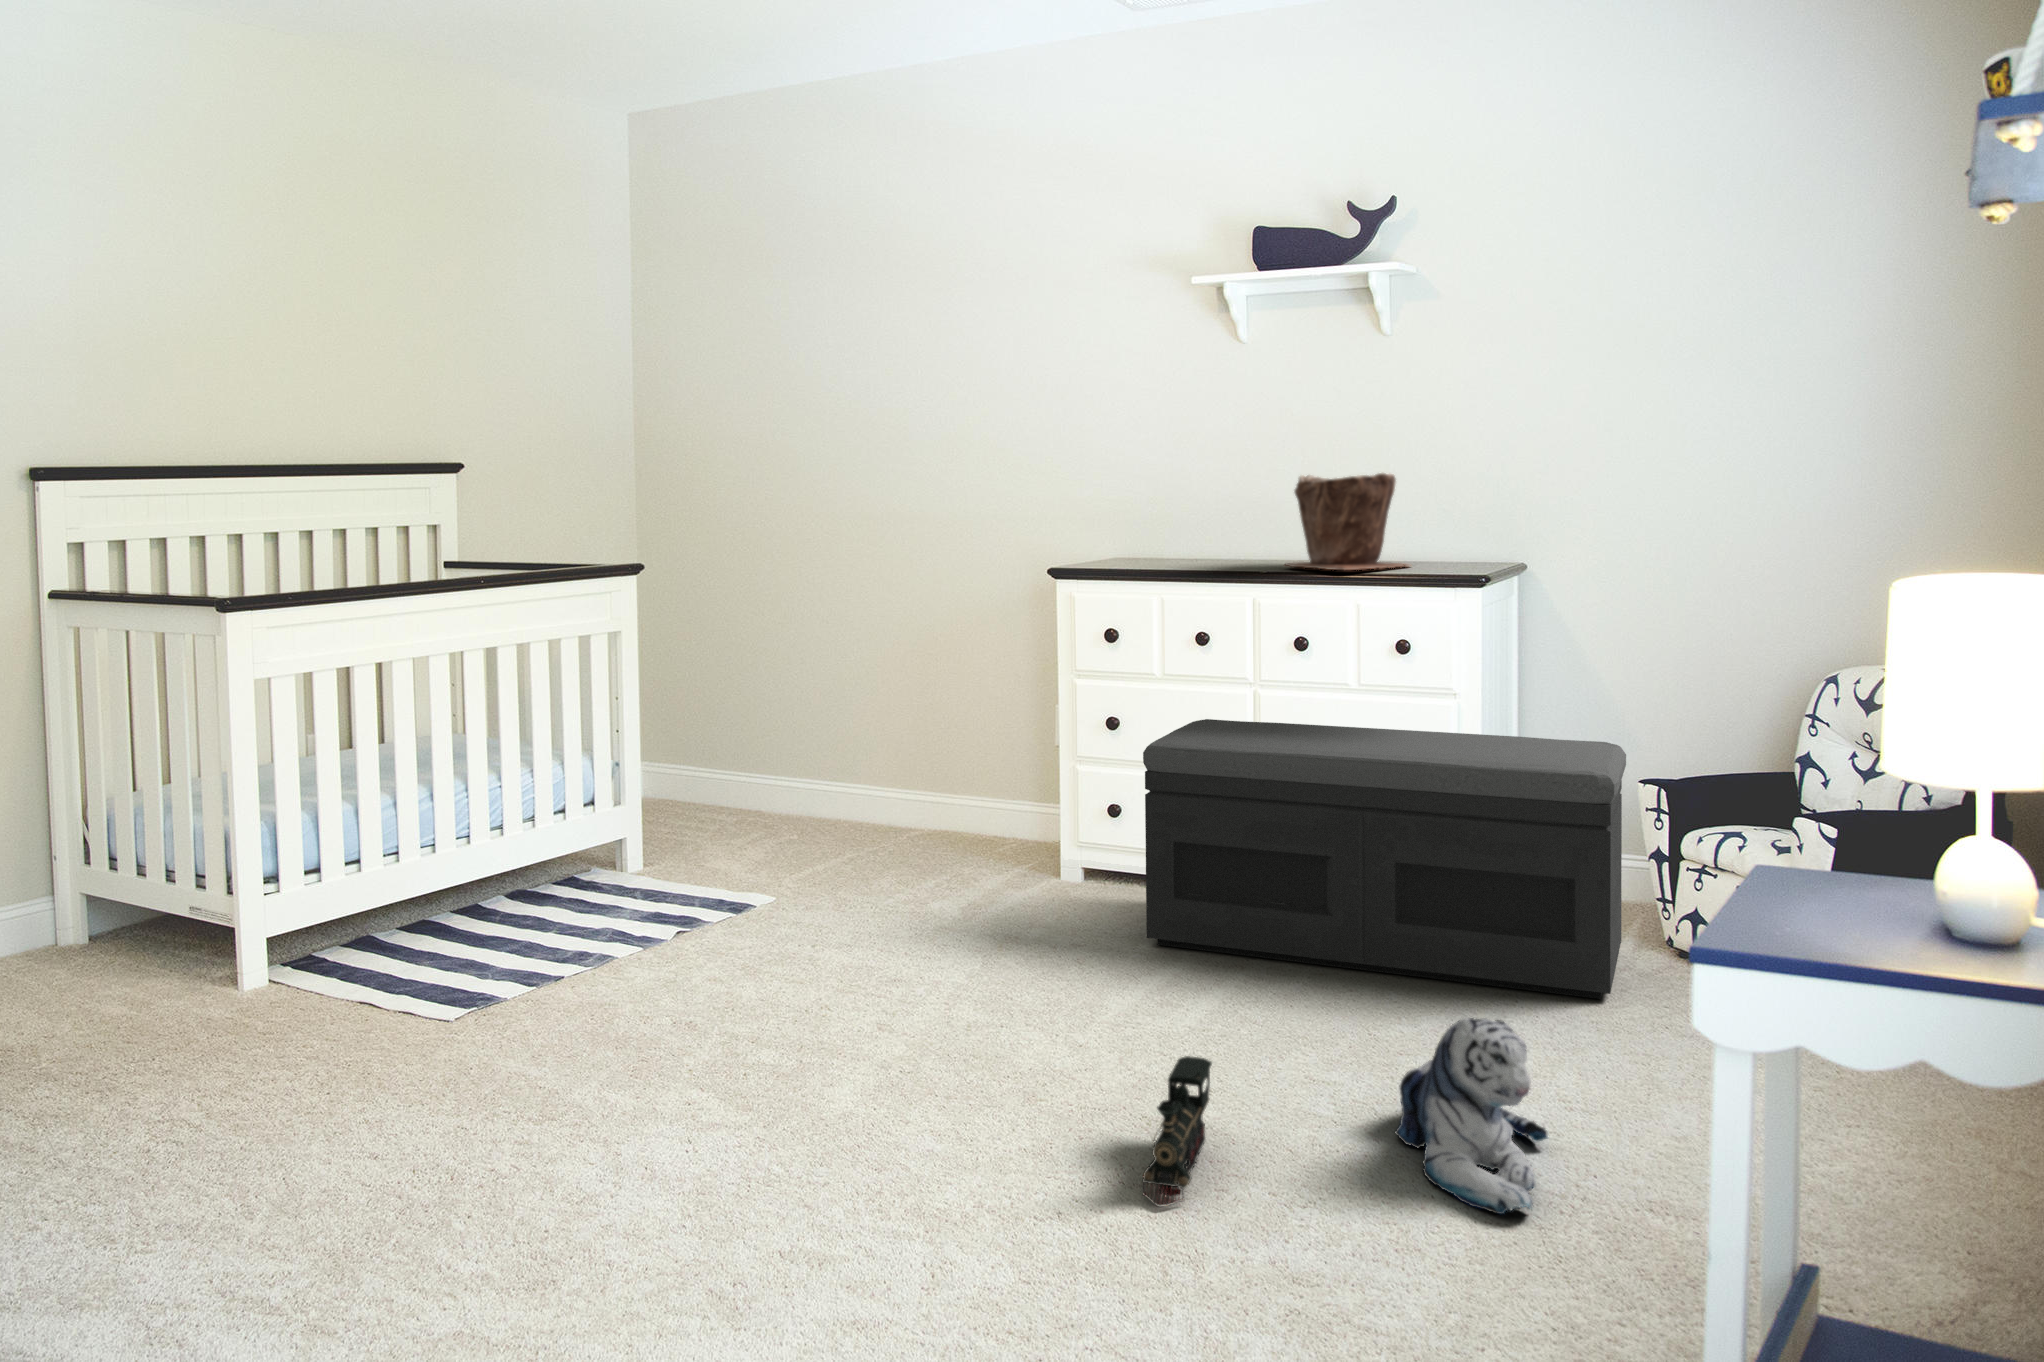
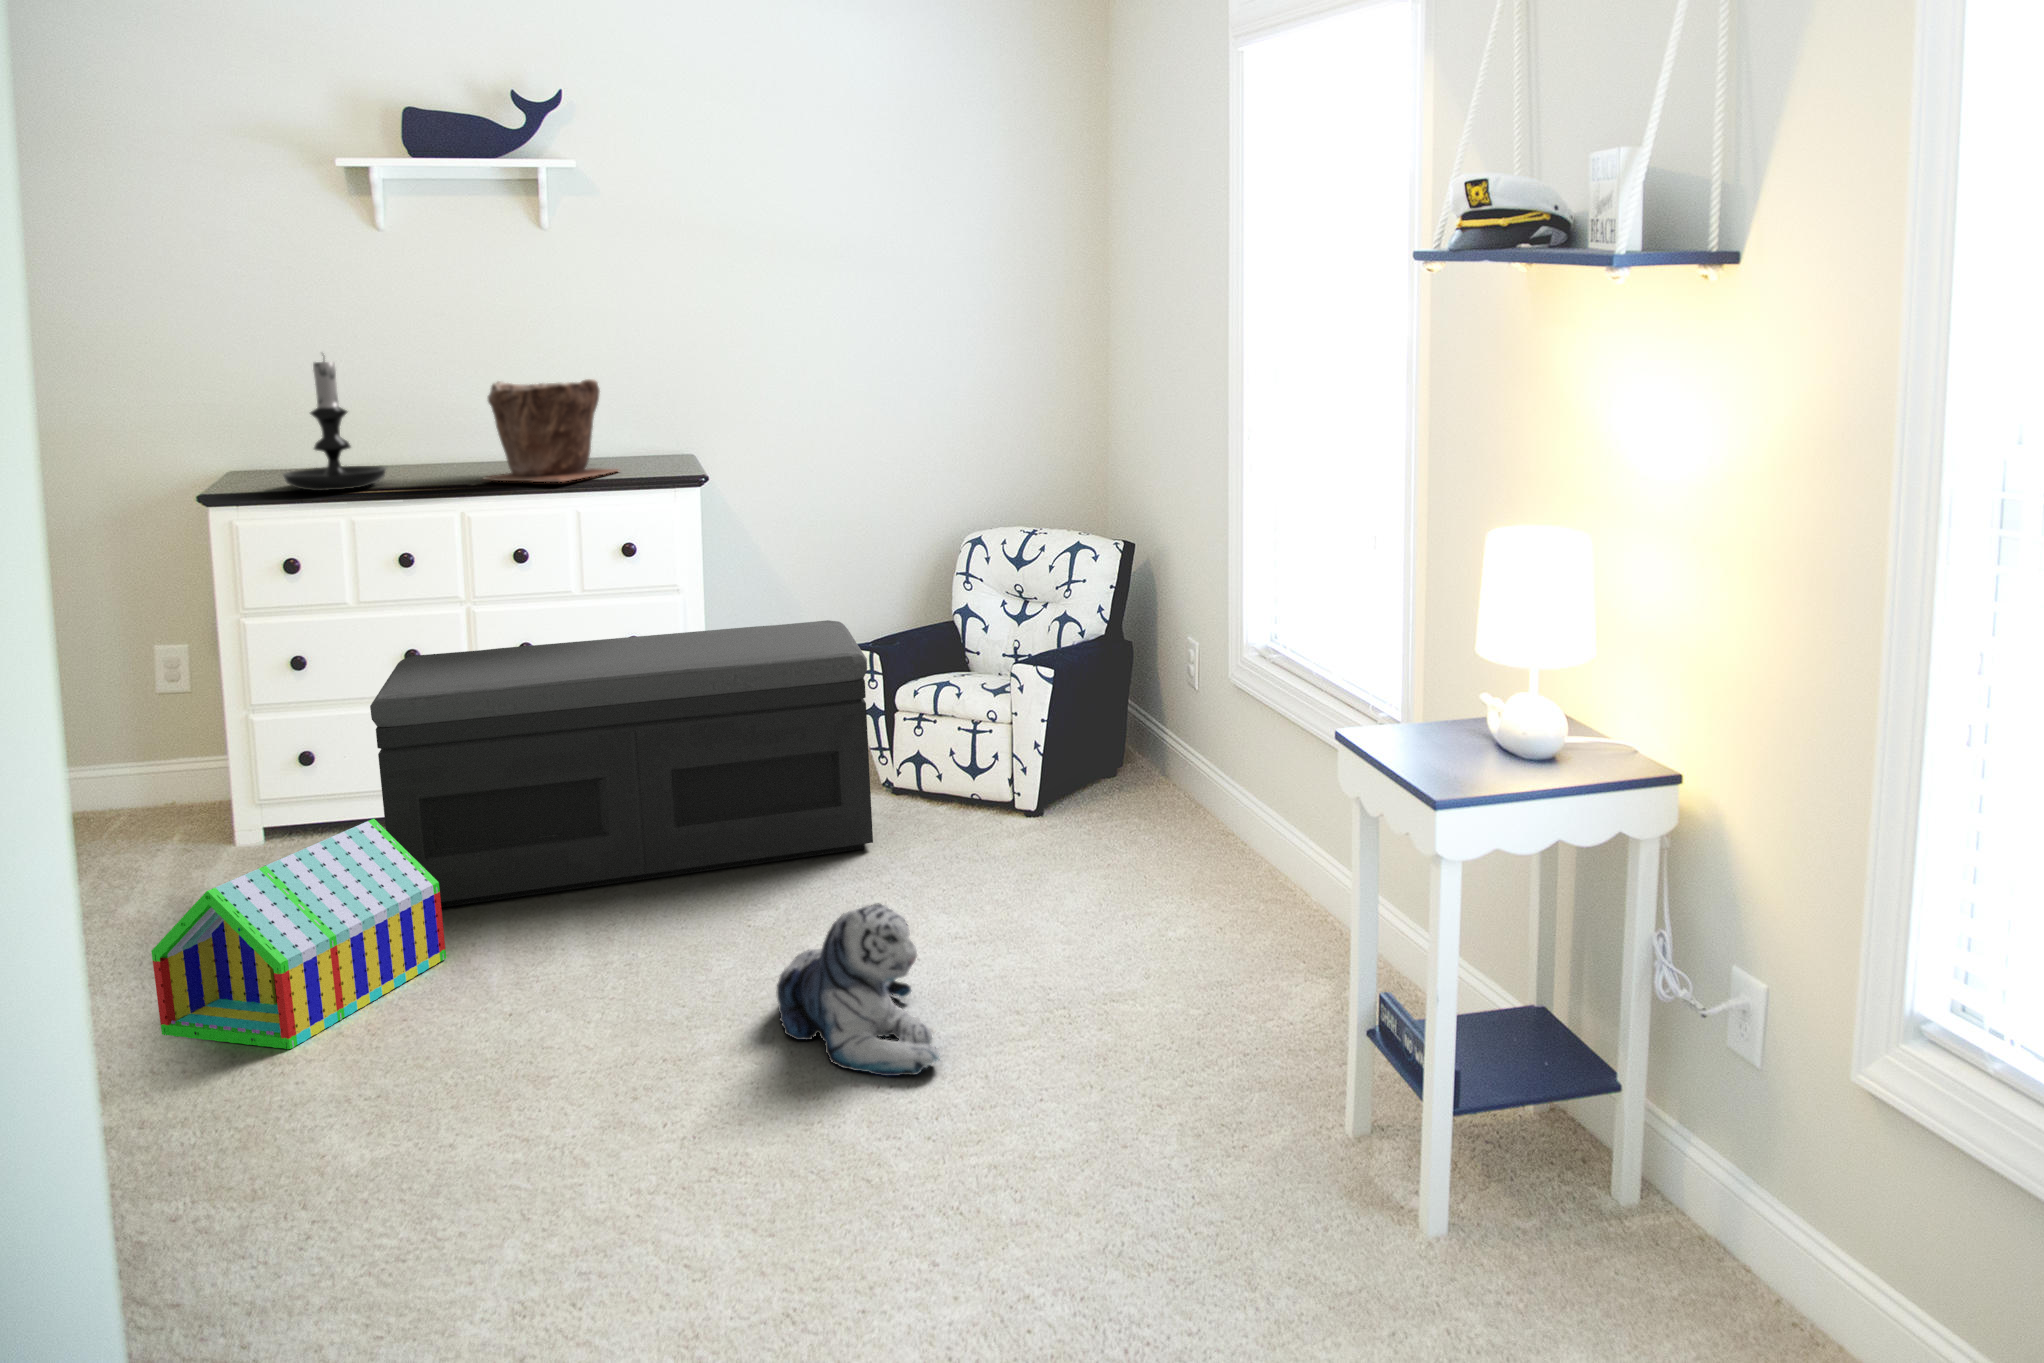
candle holder: none [1132,446,1215,567] -> present [283,360,386,491]
toy house: none [947,846,1162,1018] -> present [151,819,446,1049]
toy train: present [1142,1056,1212,1207] -> none [570,1027,636,1198]

